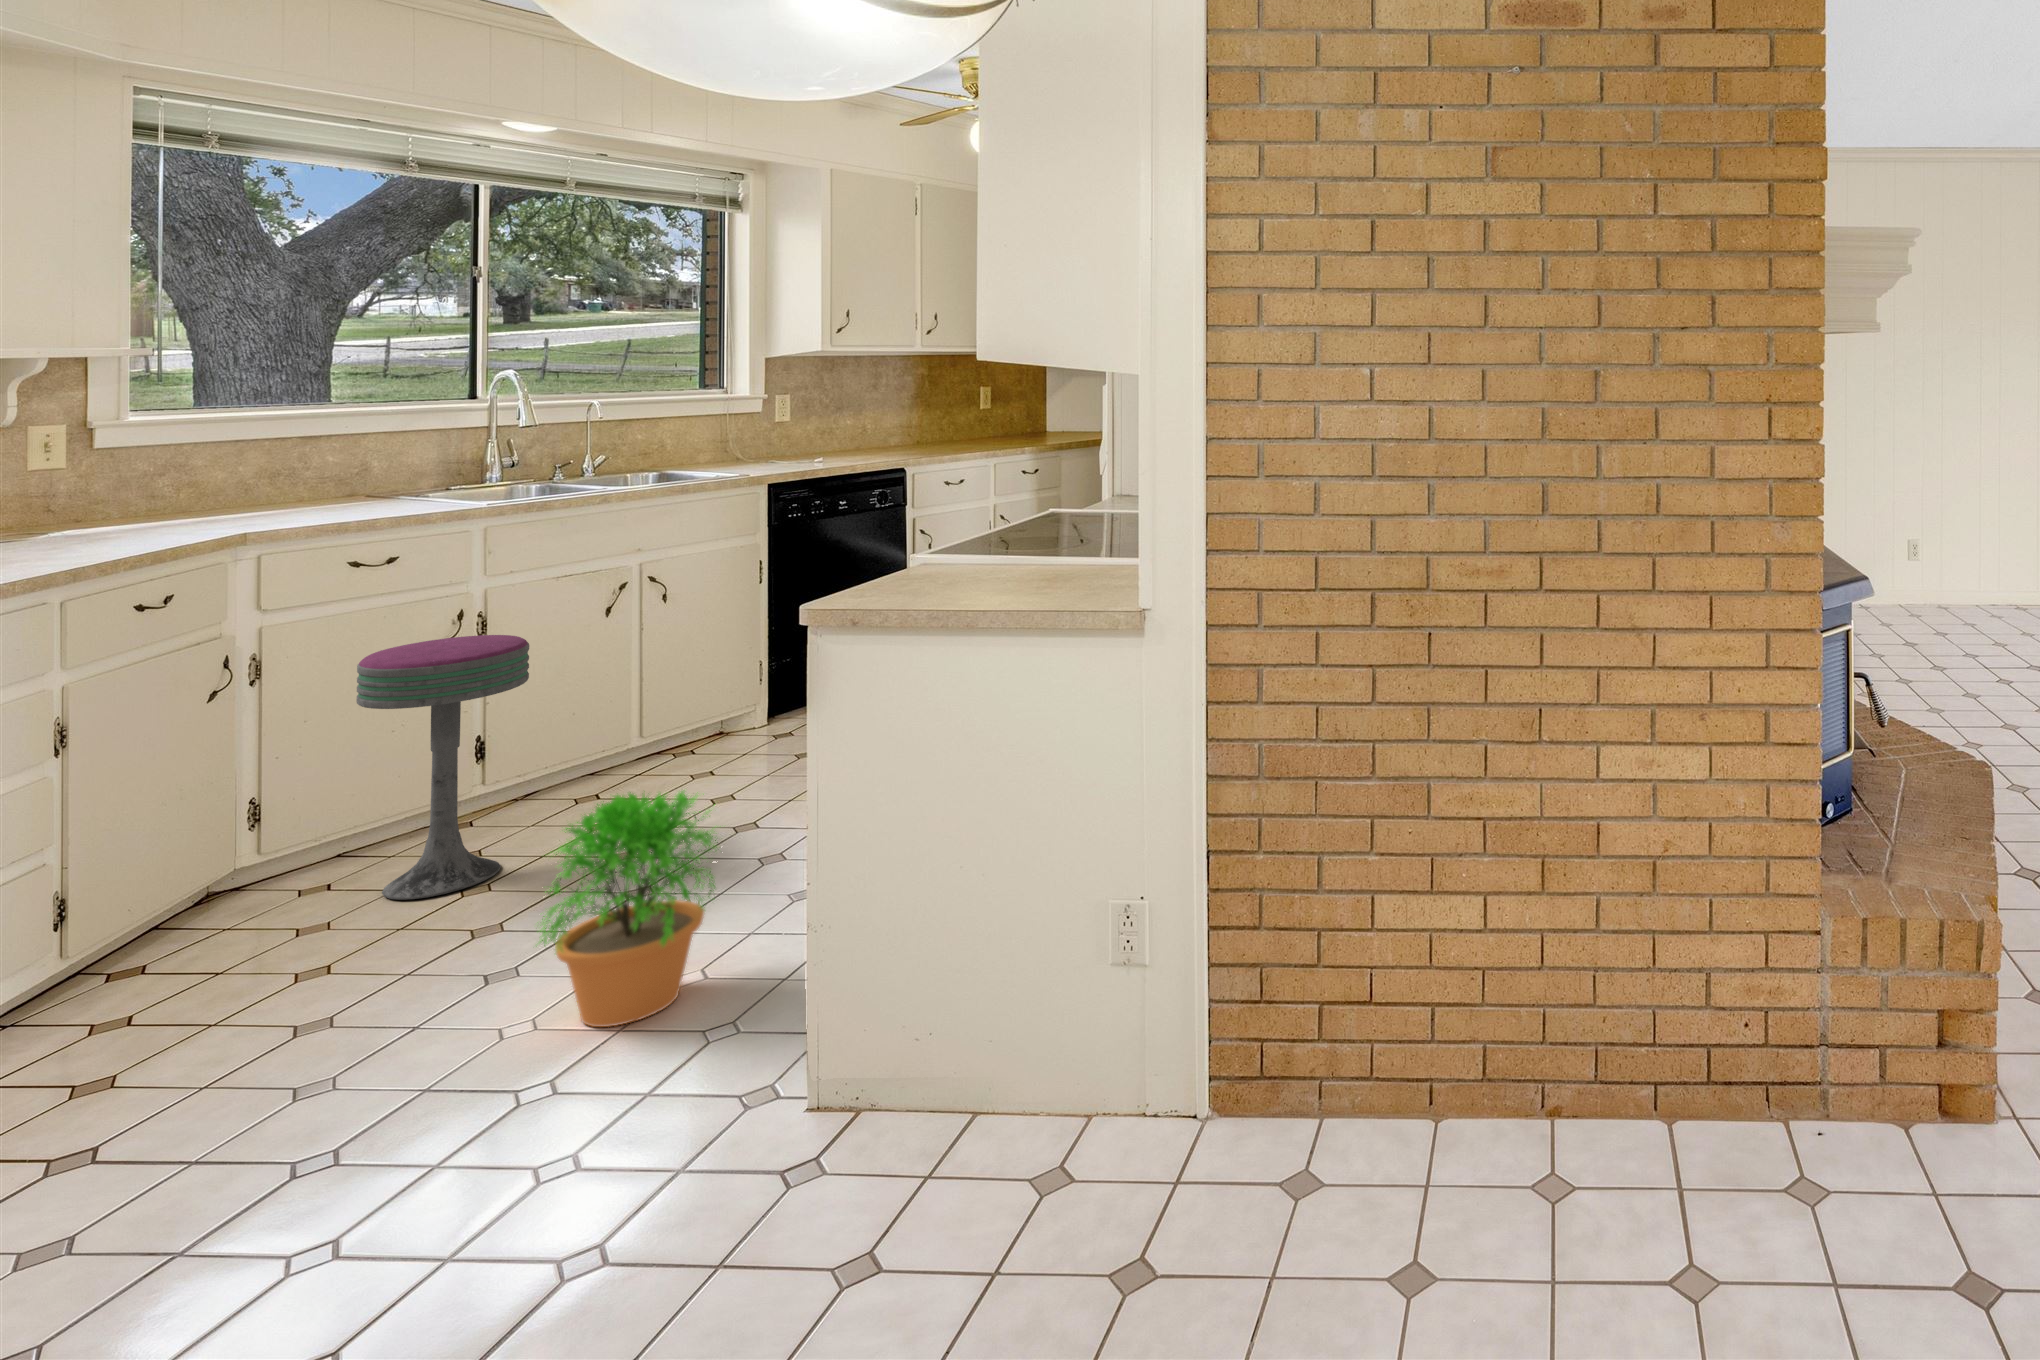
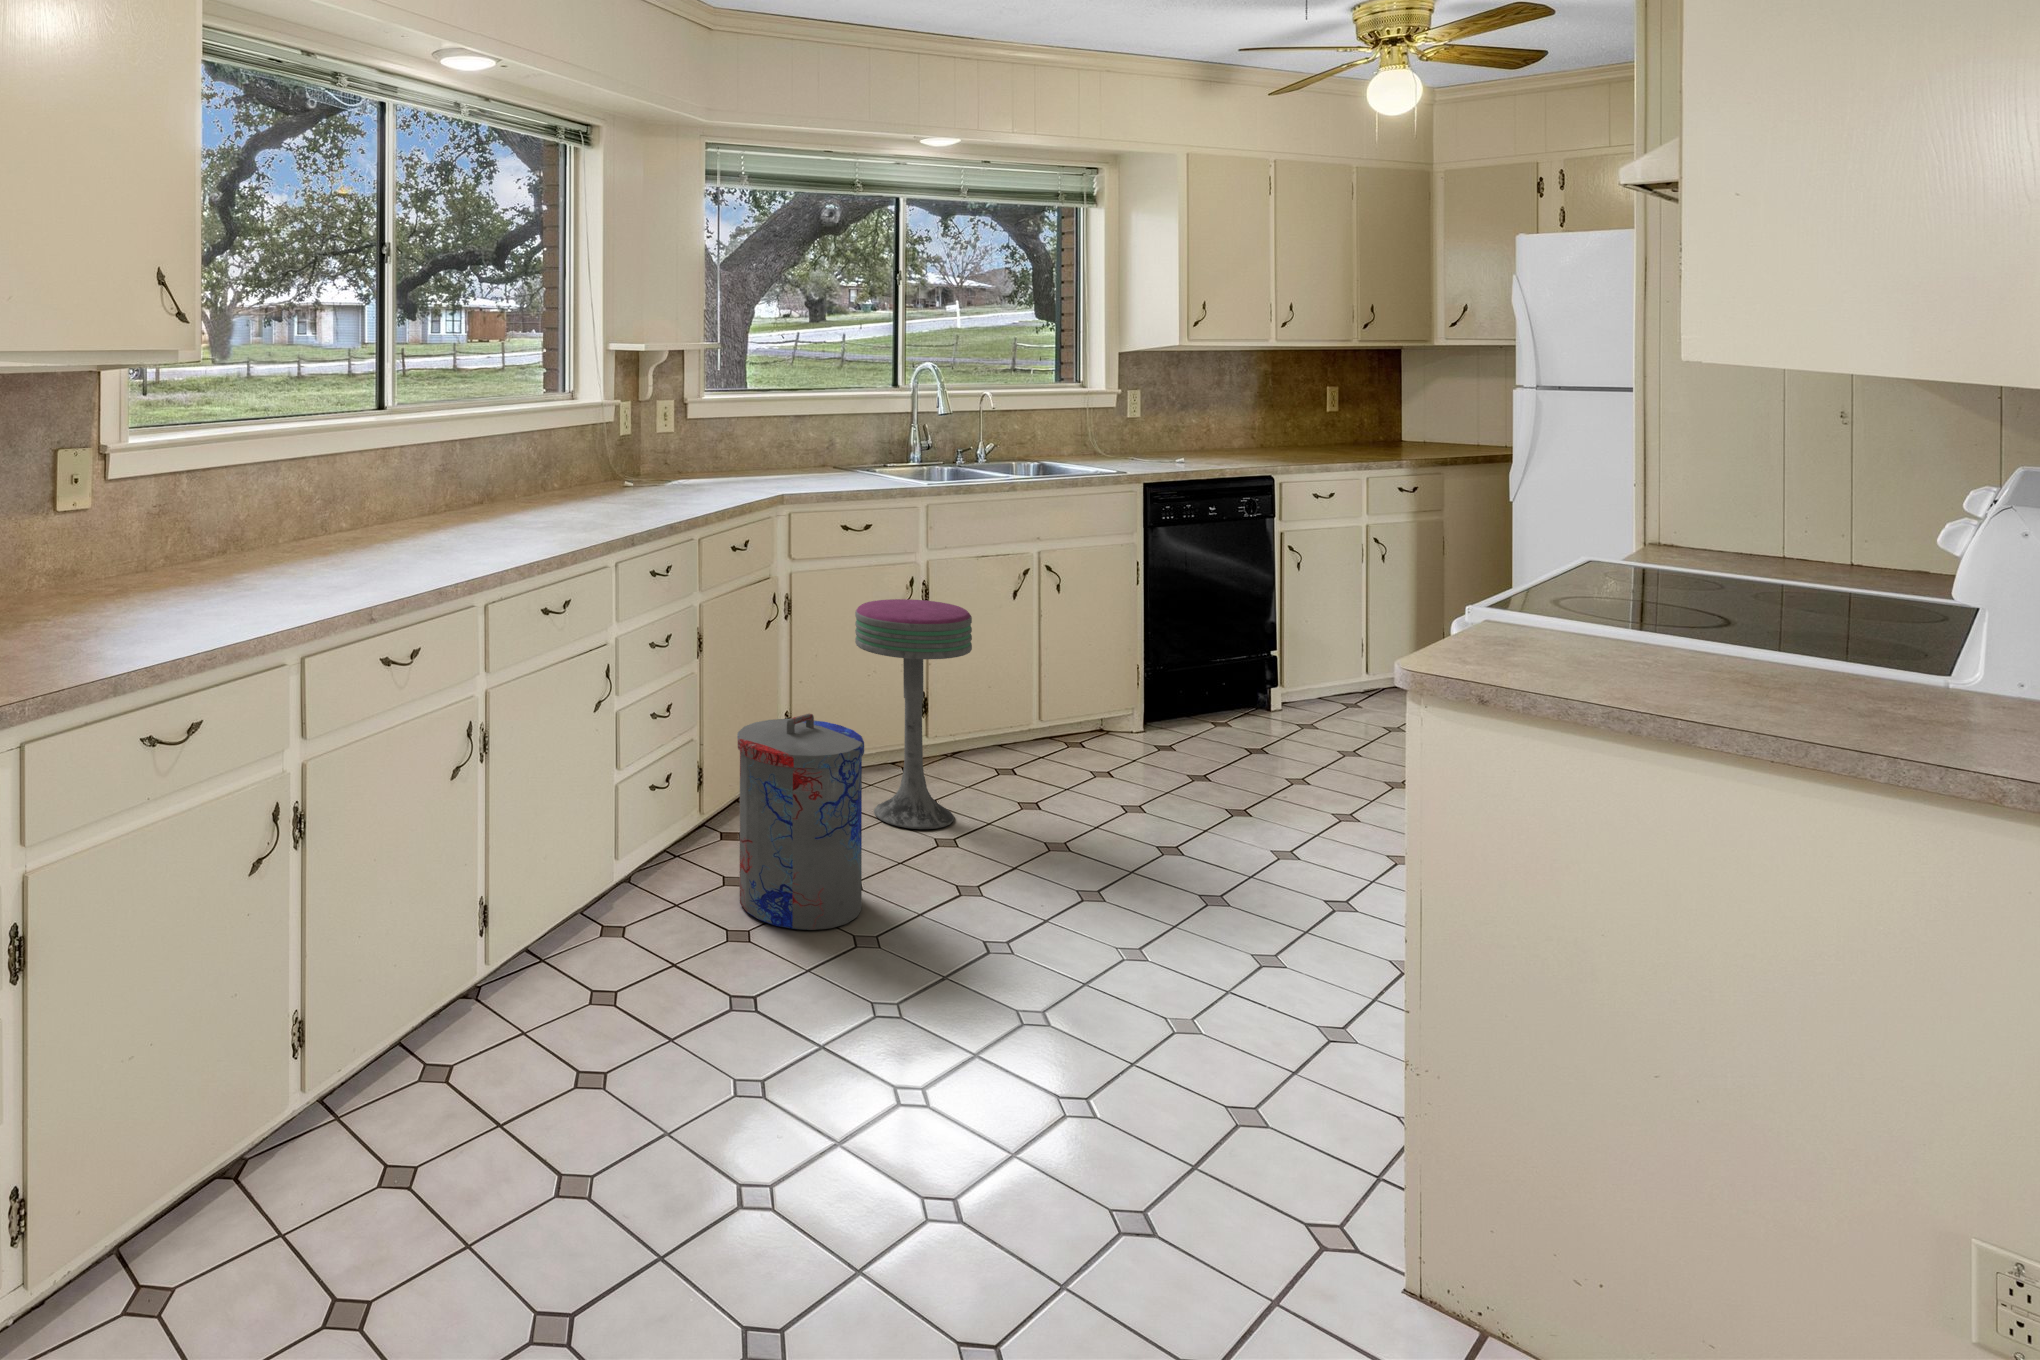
potted plant: present [540,790,721,1027] -> none [1026,785,1195,1027]
trash can: none [98,803,327,1084] -> present [737,714,864,930]

